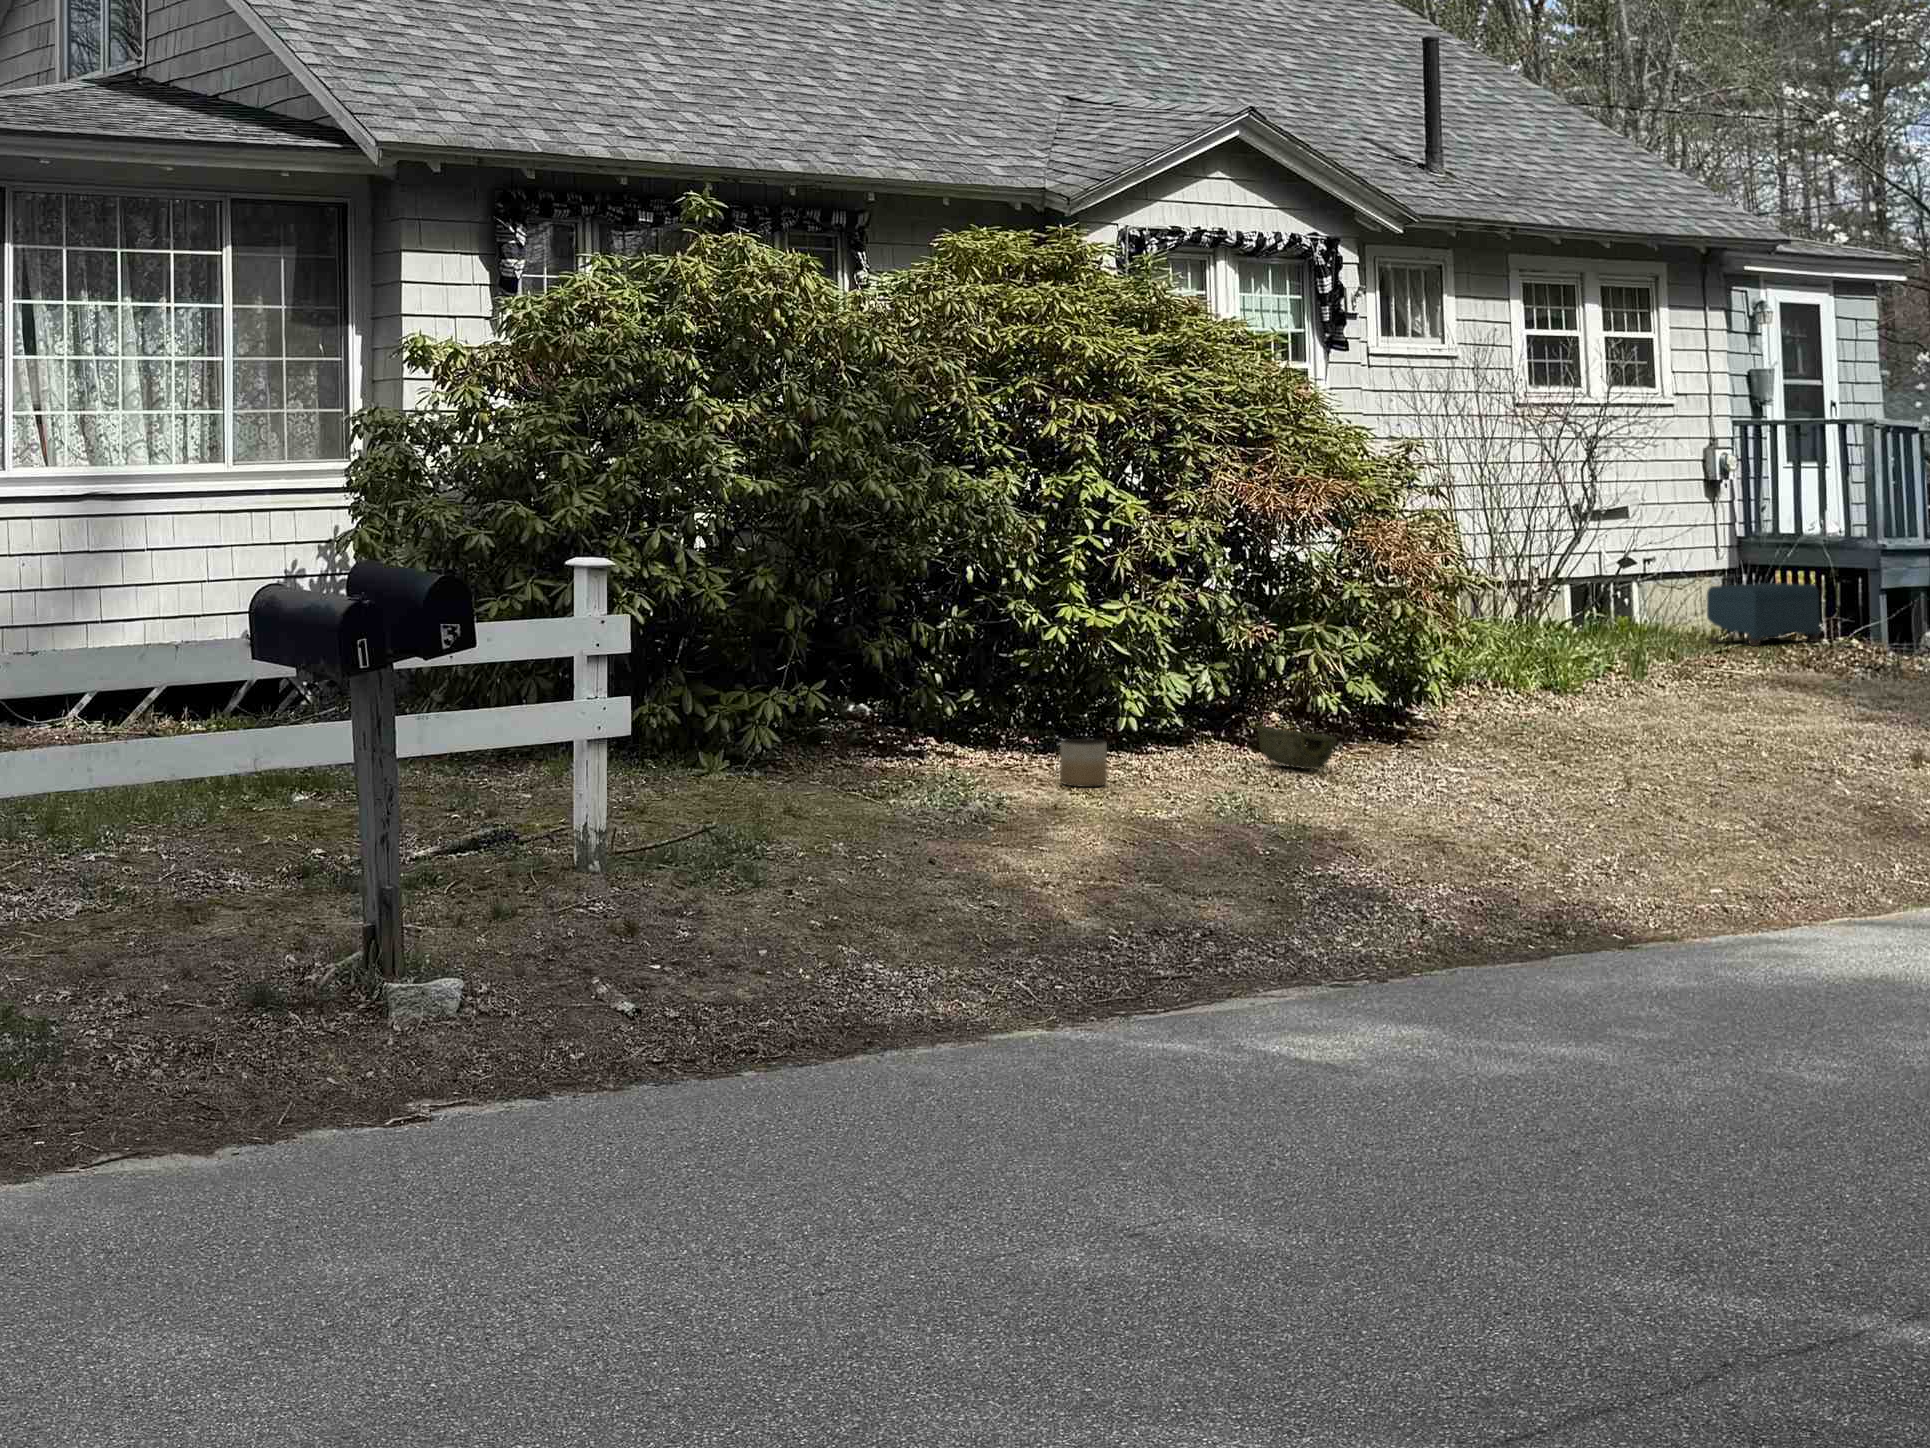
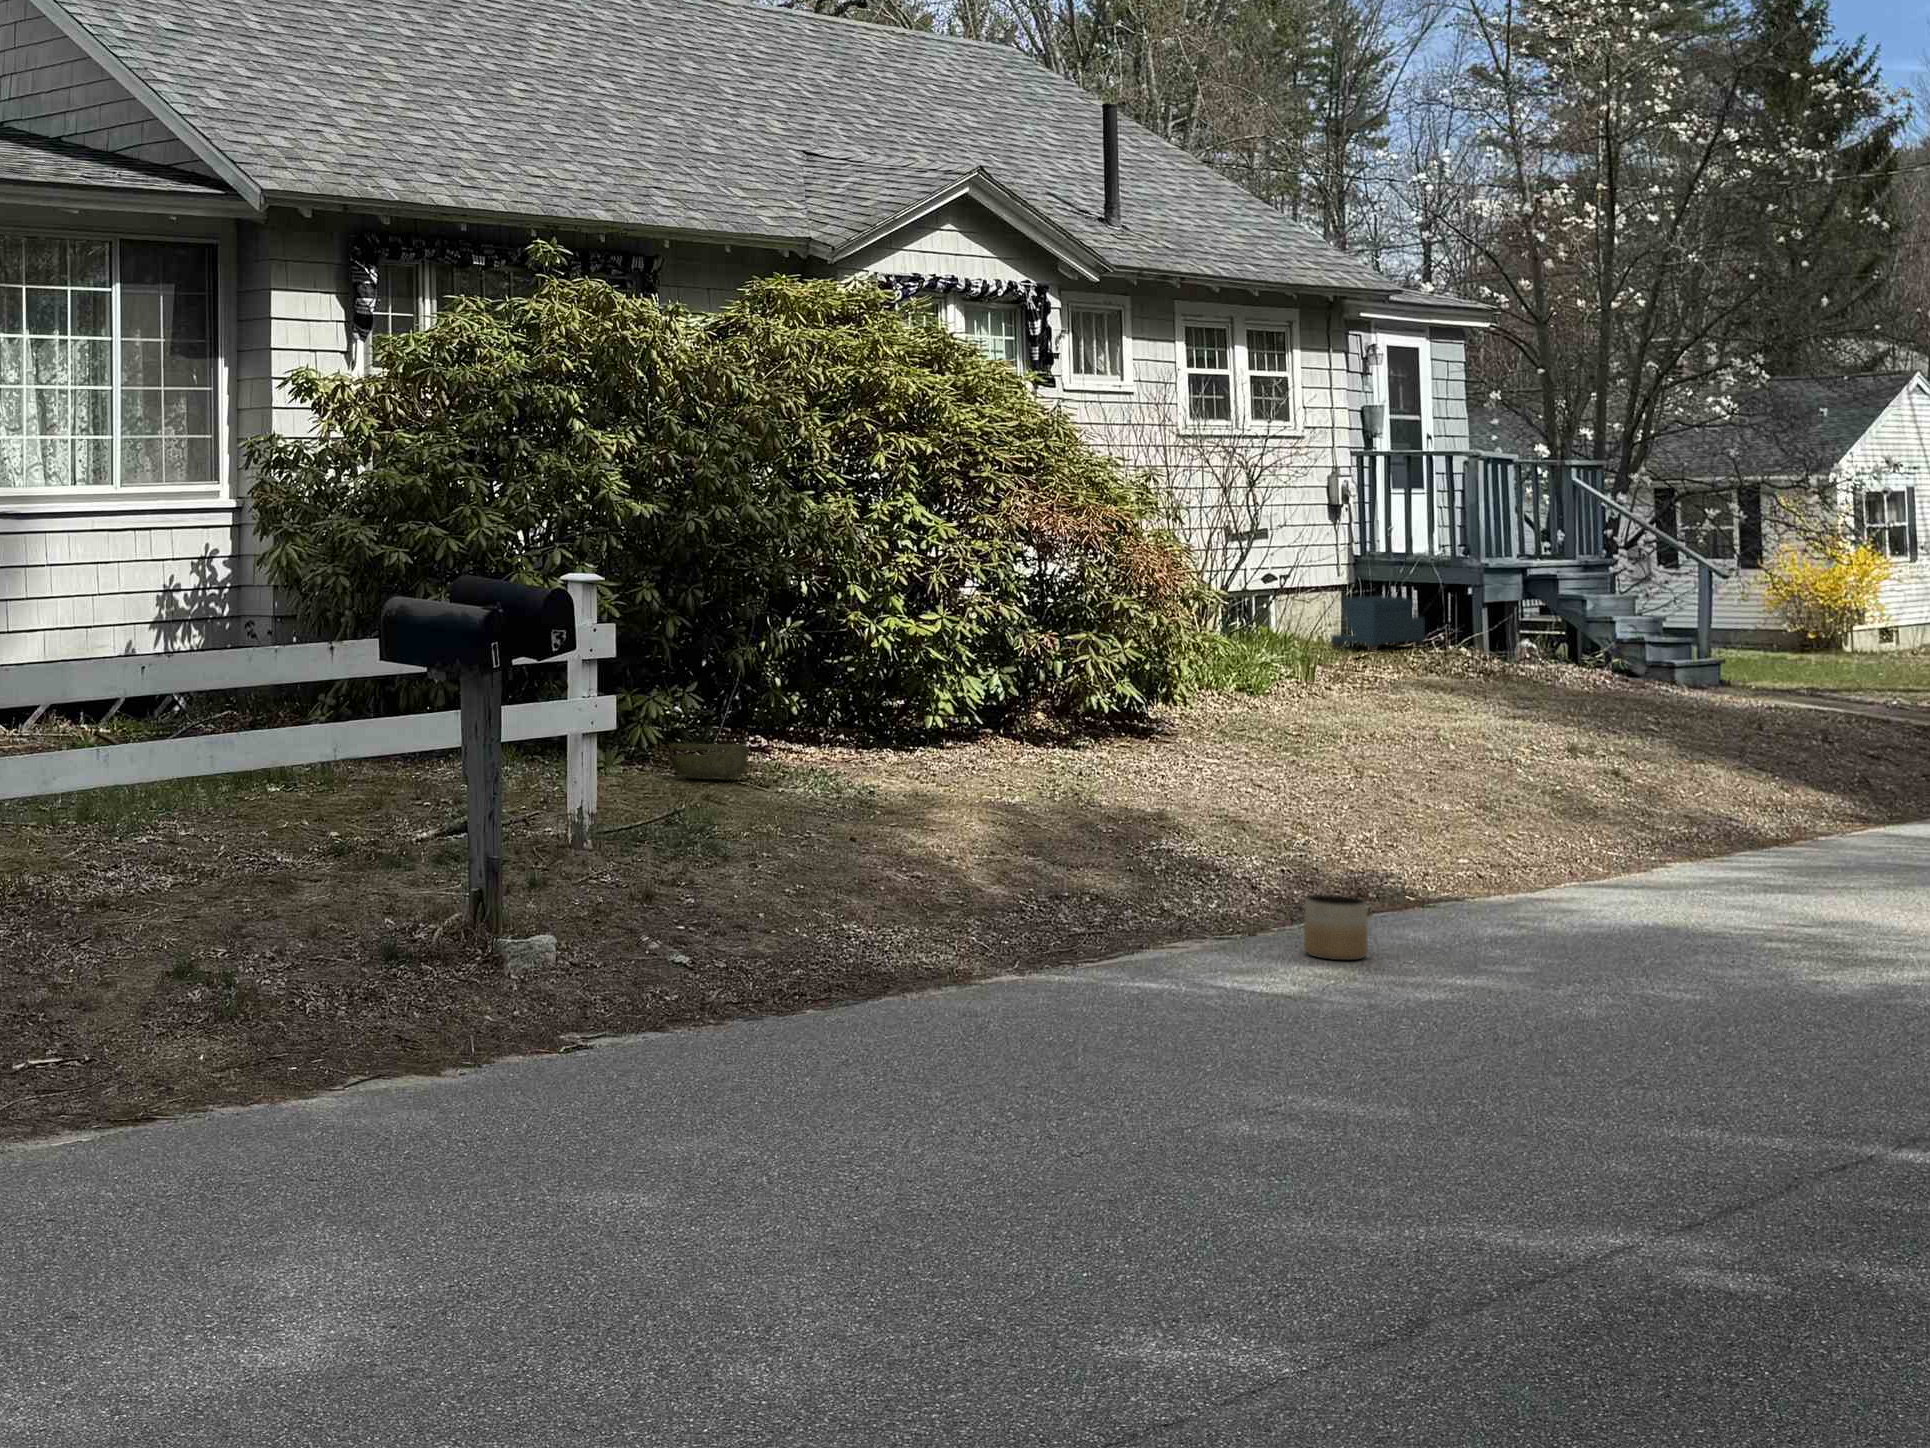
woven basket: present [1258,726,1337,770] -> present [670,744,749,779]
planter: present [1060,739,1107,787] -> present [1304,894,1368,960]

